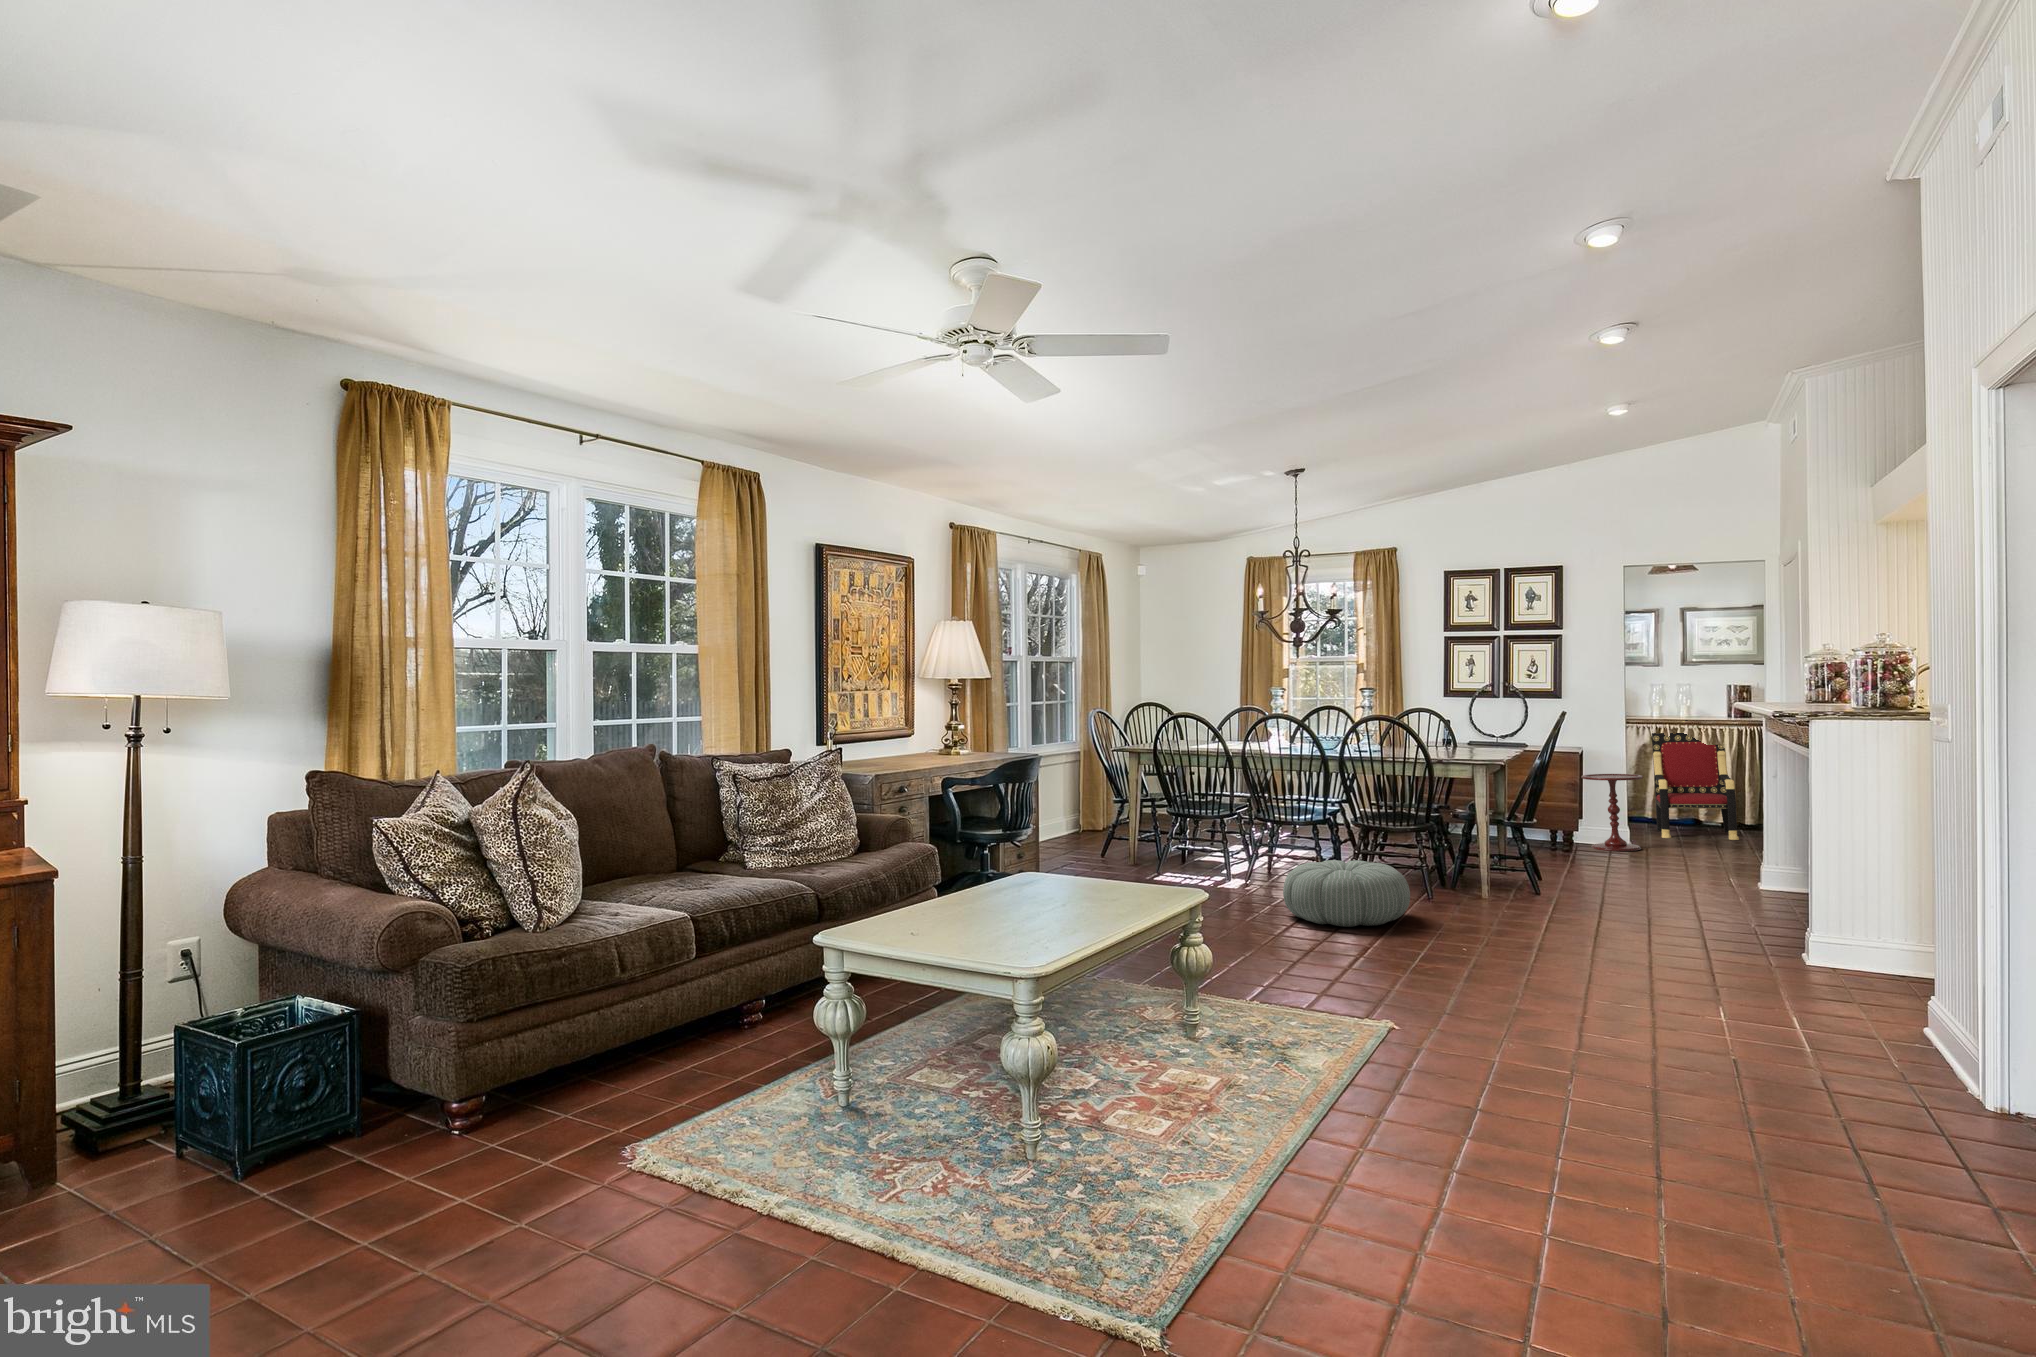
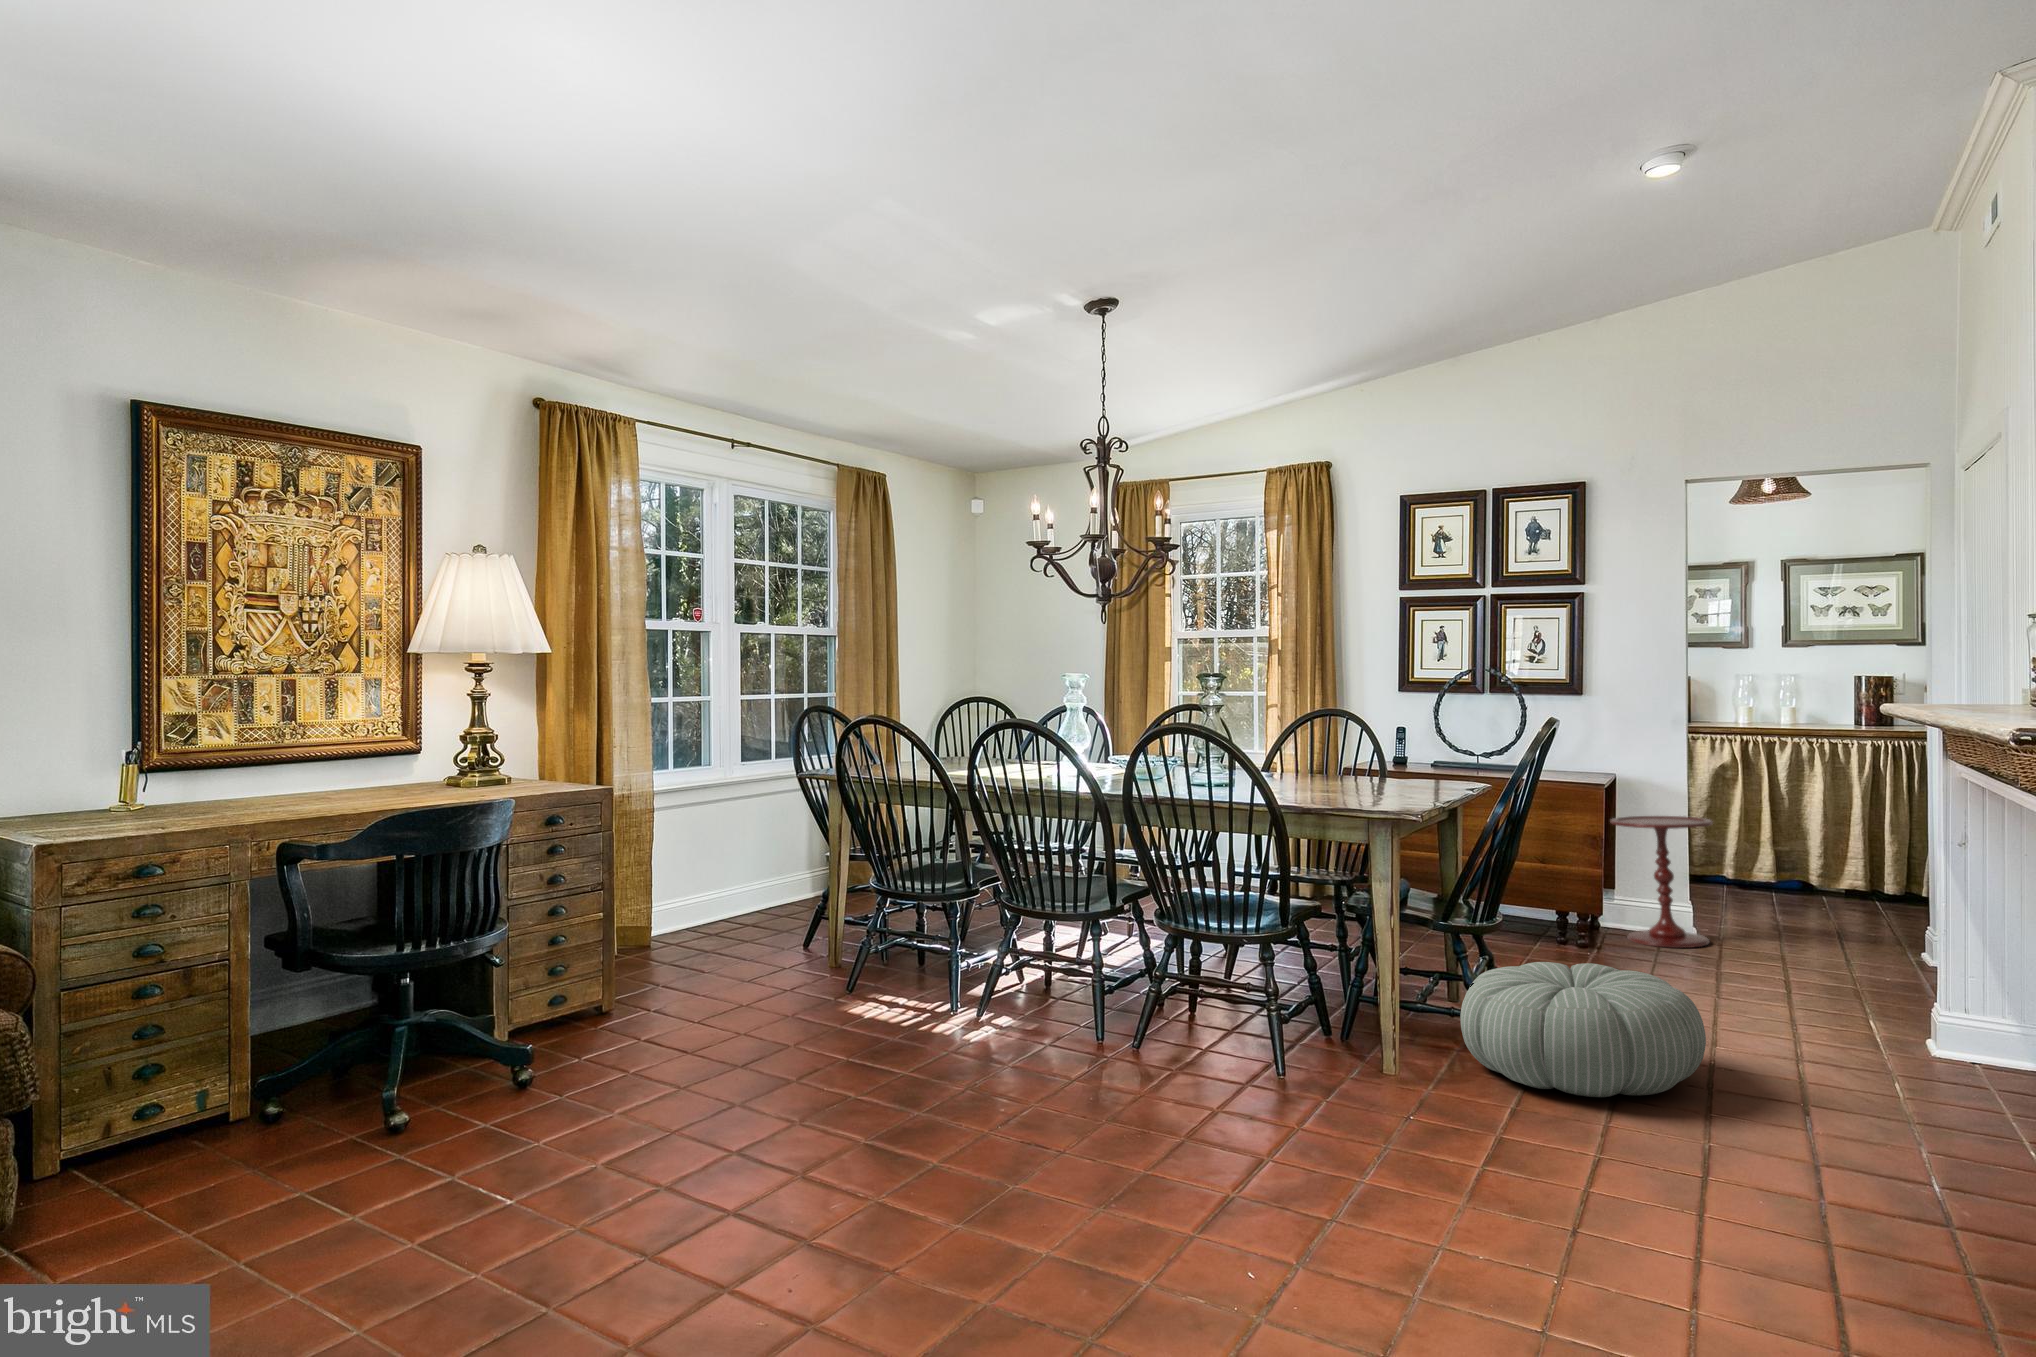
armchair: present [1652,720,1739,840] -> none [1731,728,1876,924]
pouf: present [1283,860,1410,927] -> present [1460,962,1706,1097]

